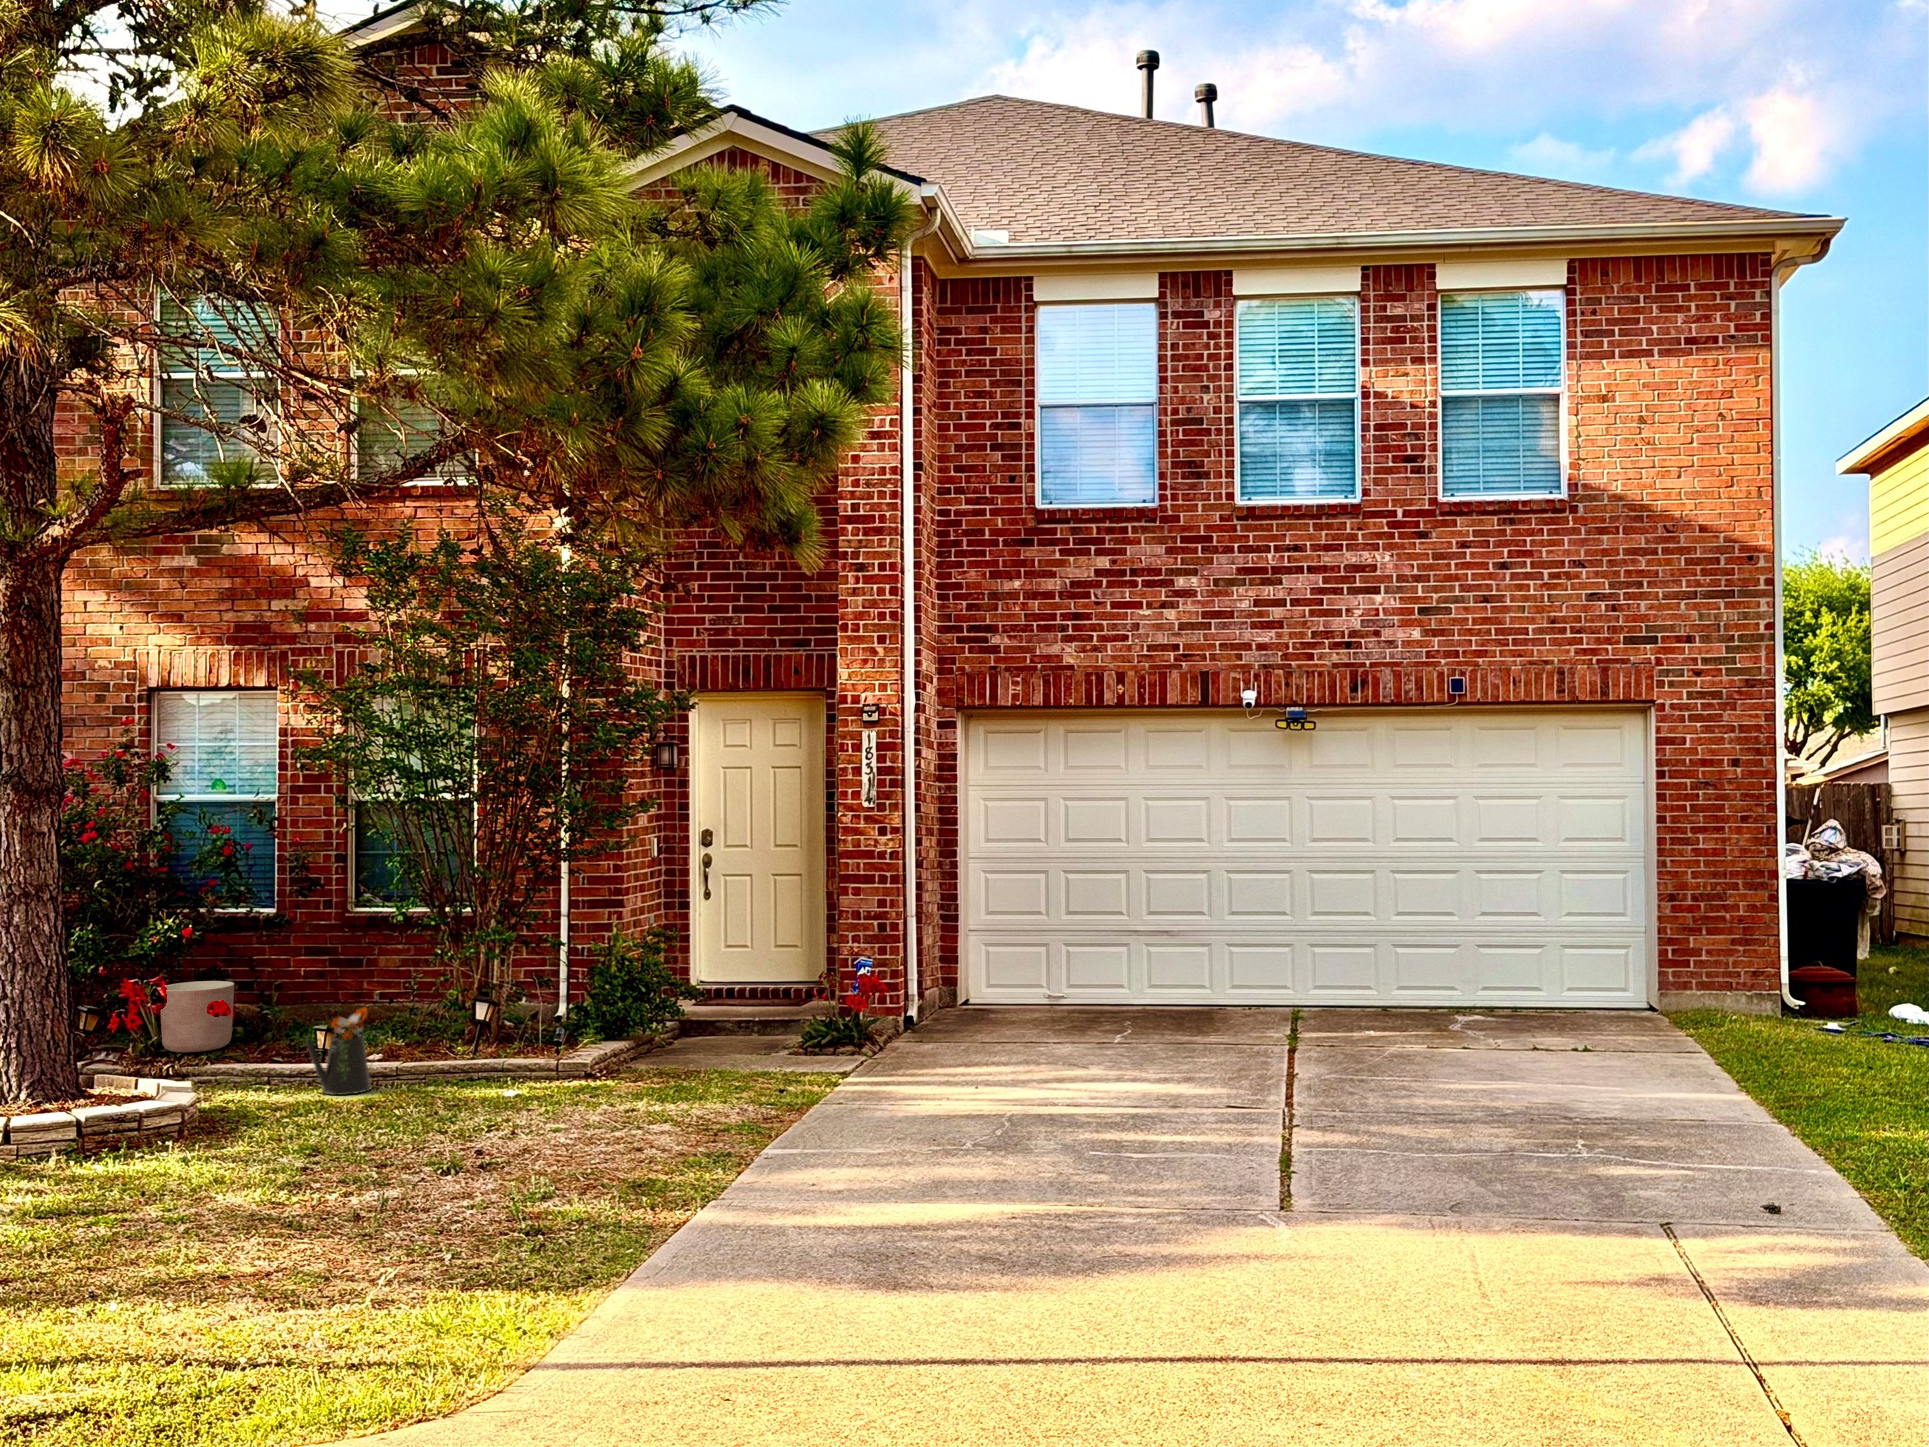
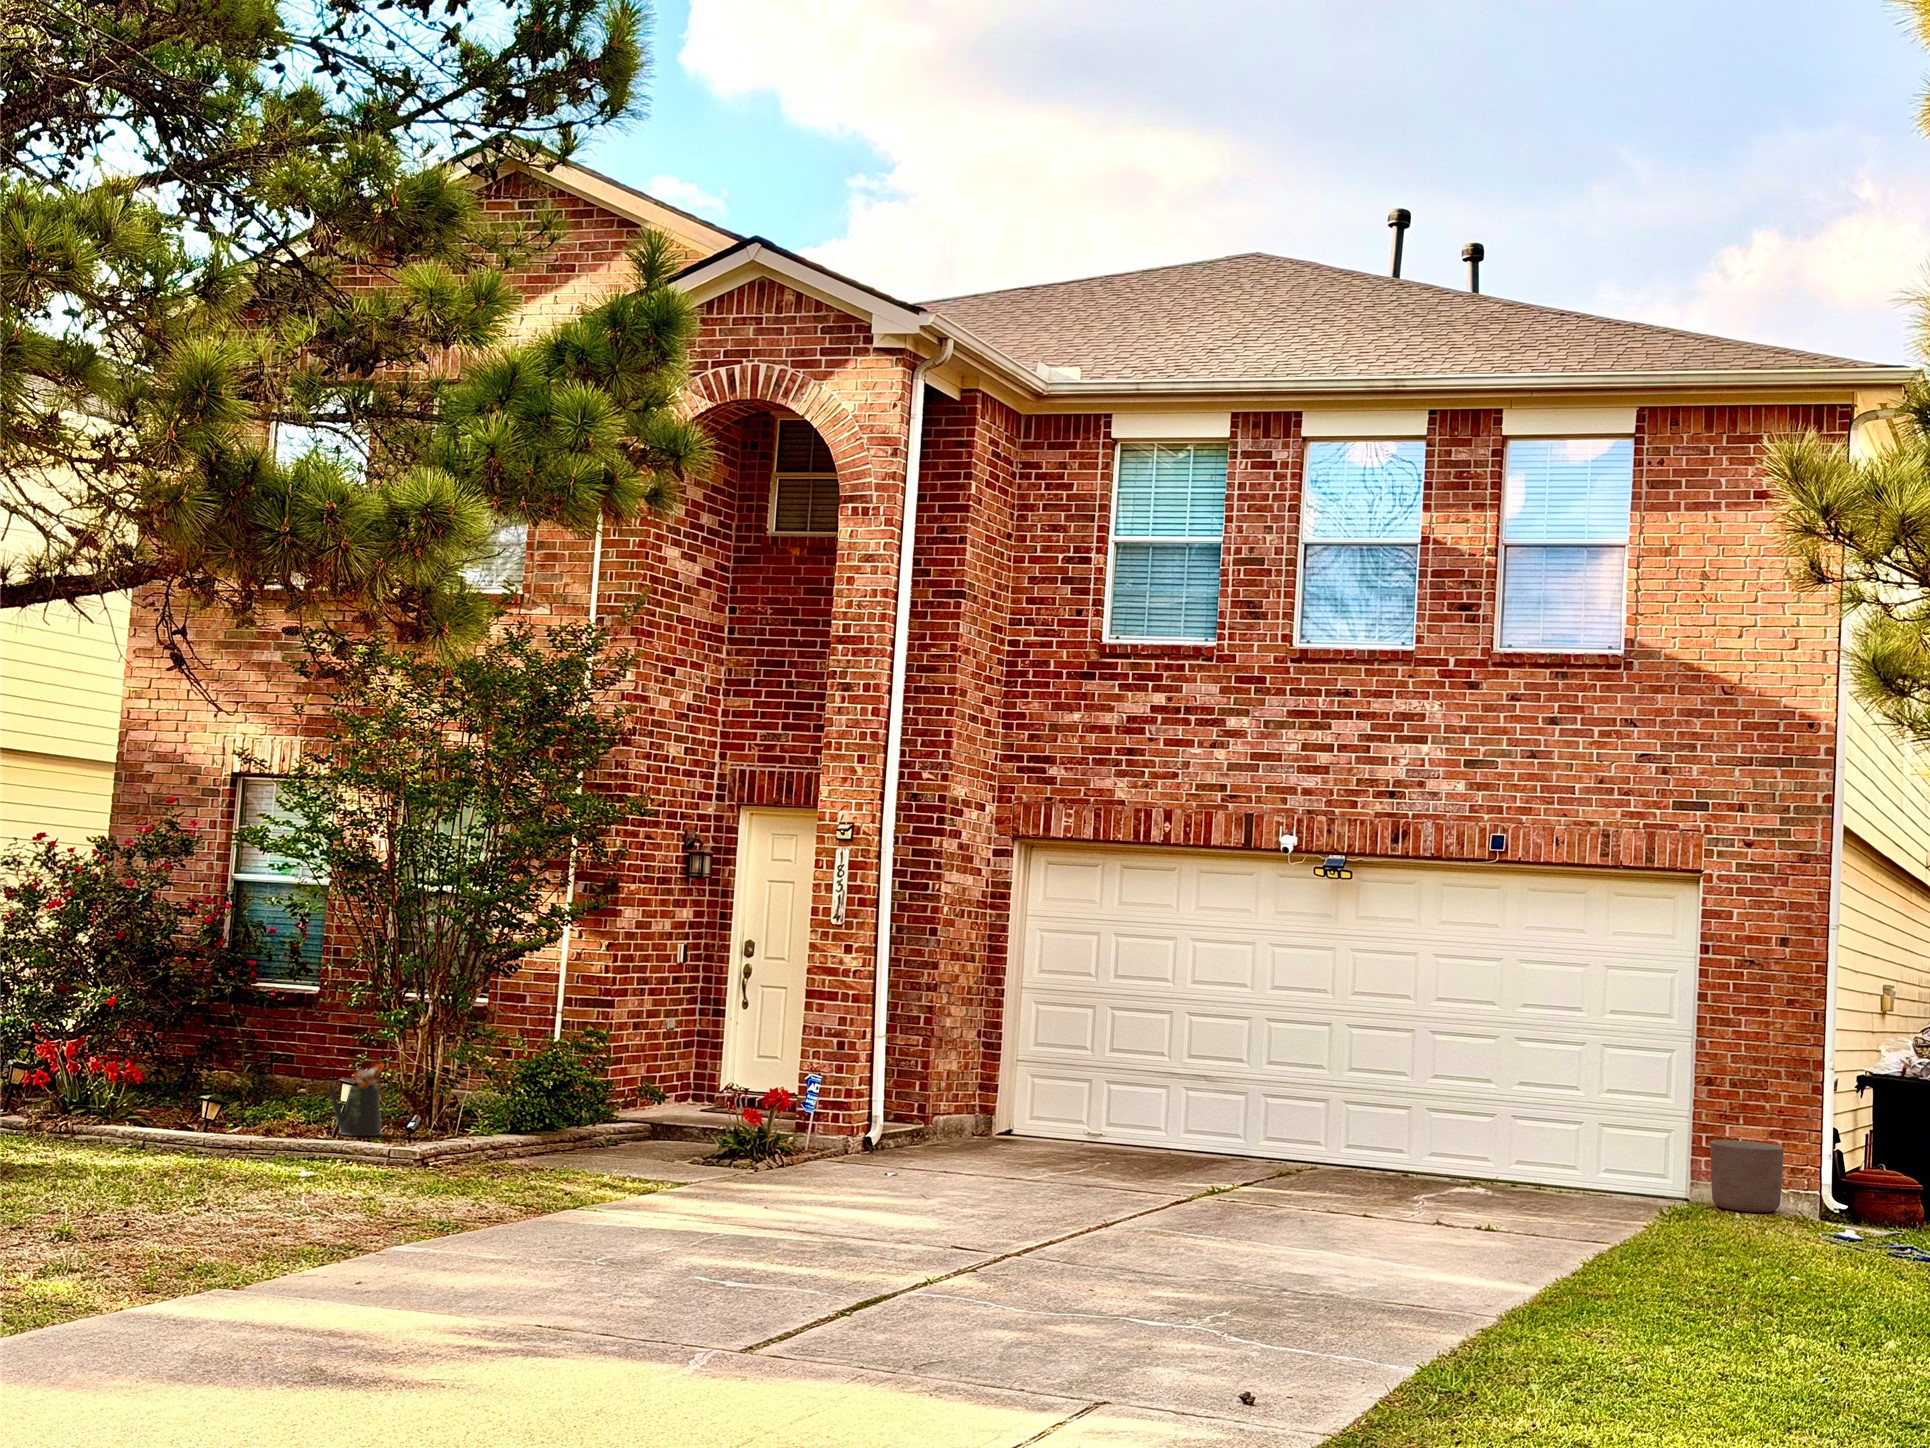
planter: present [160,981,234,1052] -> present [1710,1140,1784,1212]

